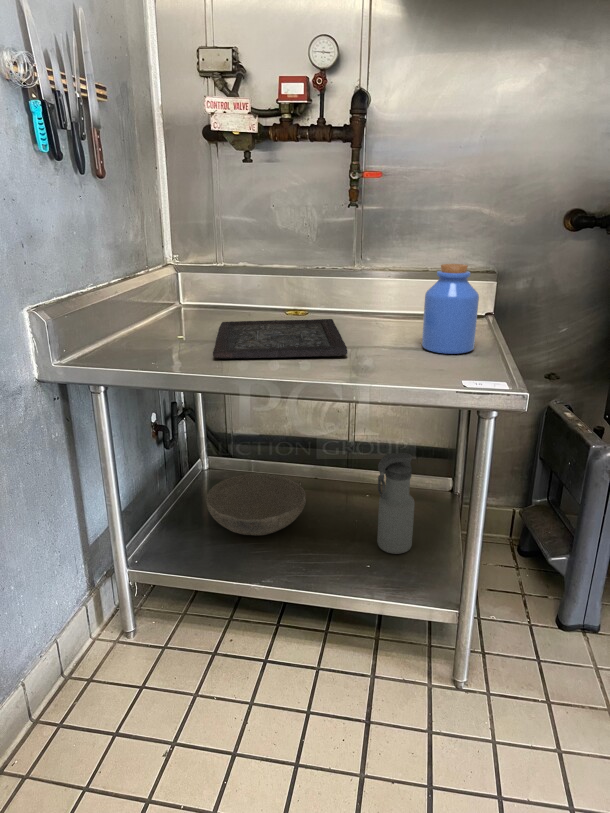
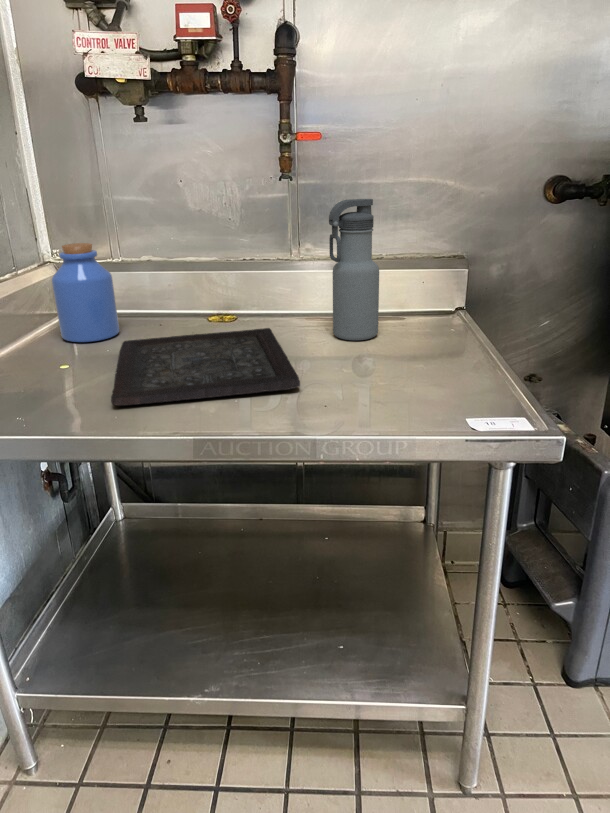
jar: present [422,264,479,354] -> present [52,243,119,342]
water bottle: present [377,453,415,554] -> present [329,199,379,340]
bowl: present [206,473,306,535] -> none [122,524,251,615]

